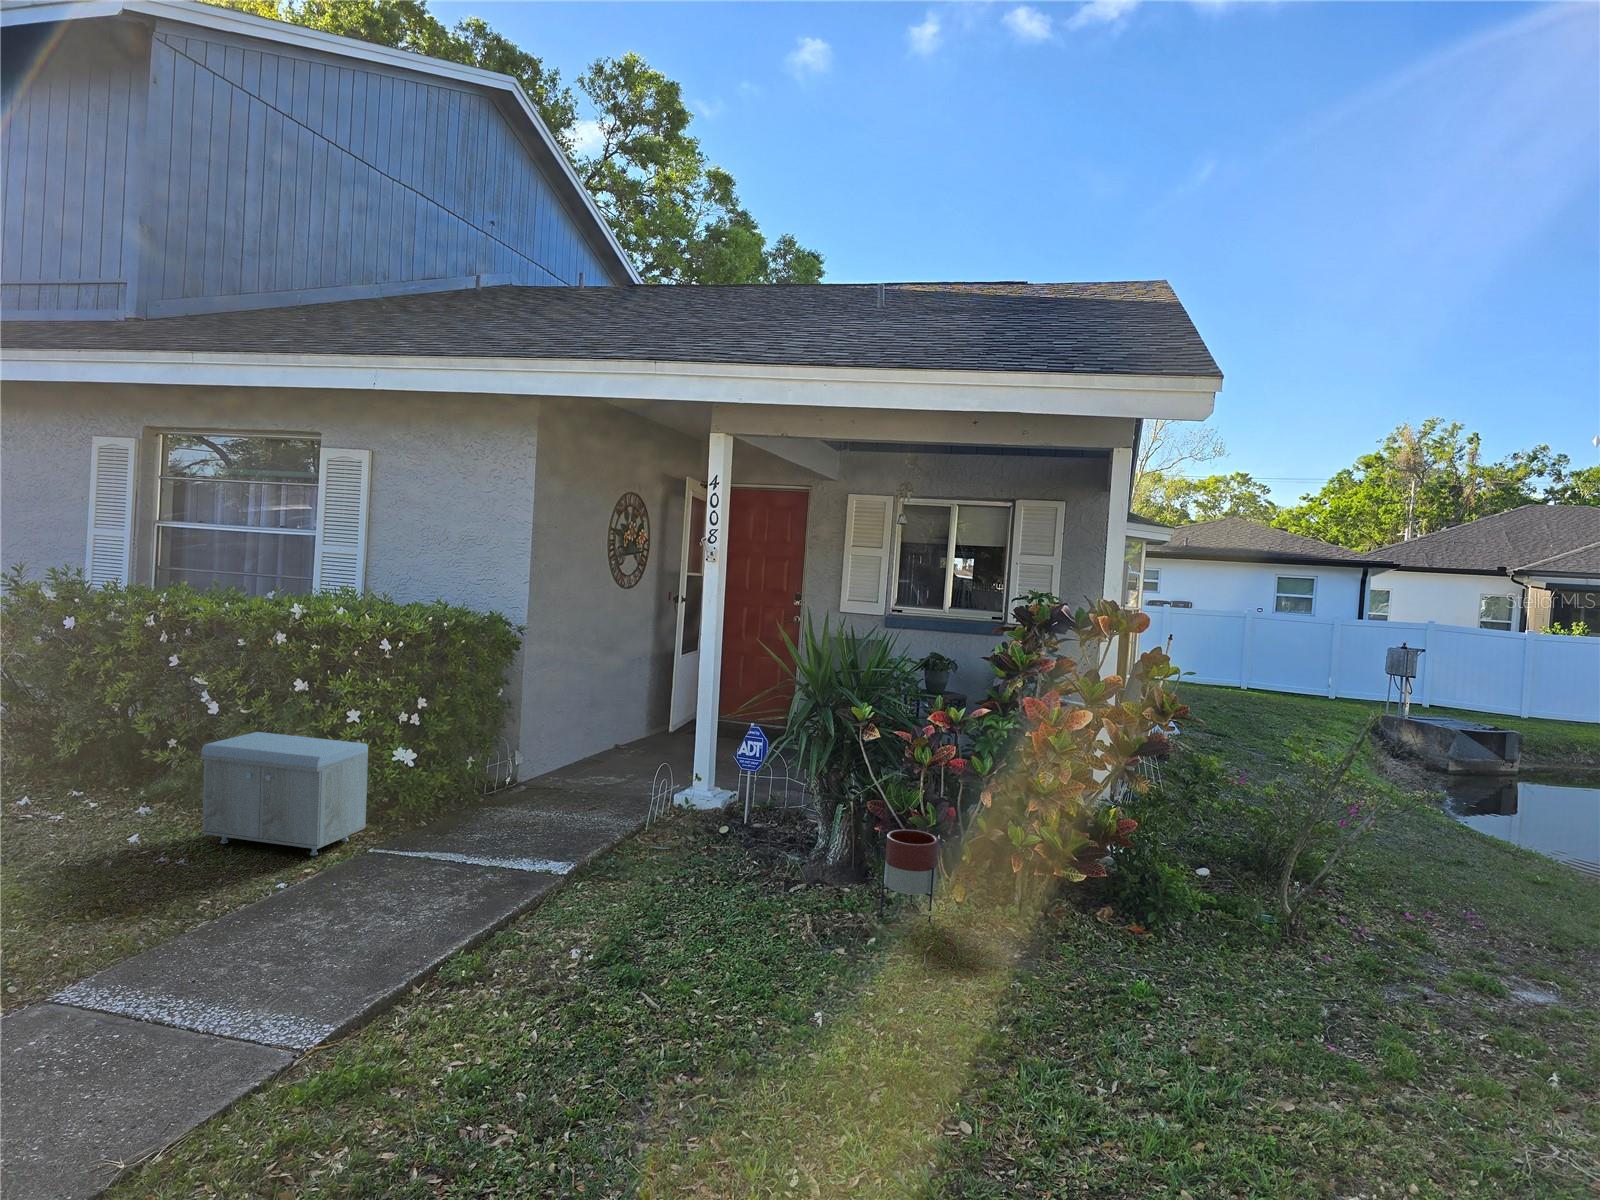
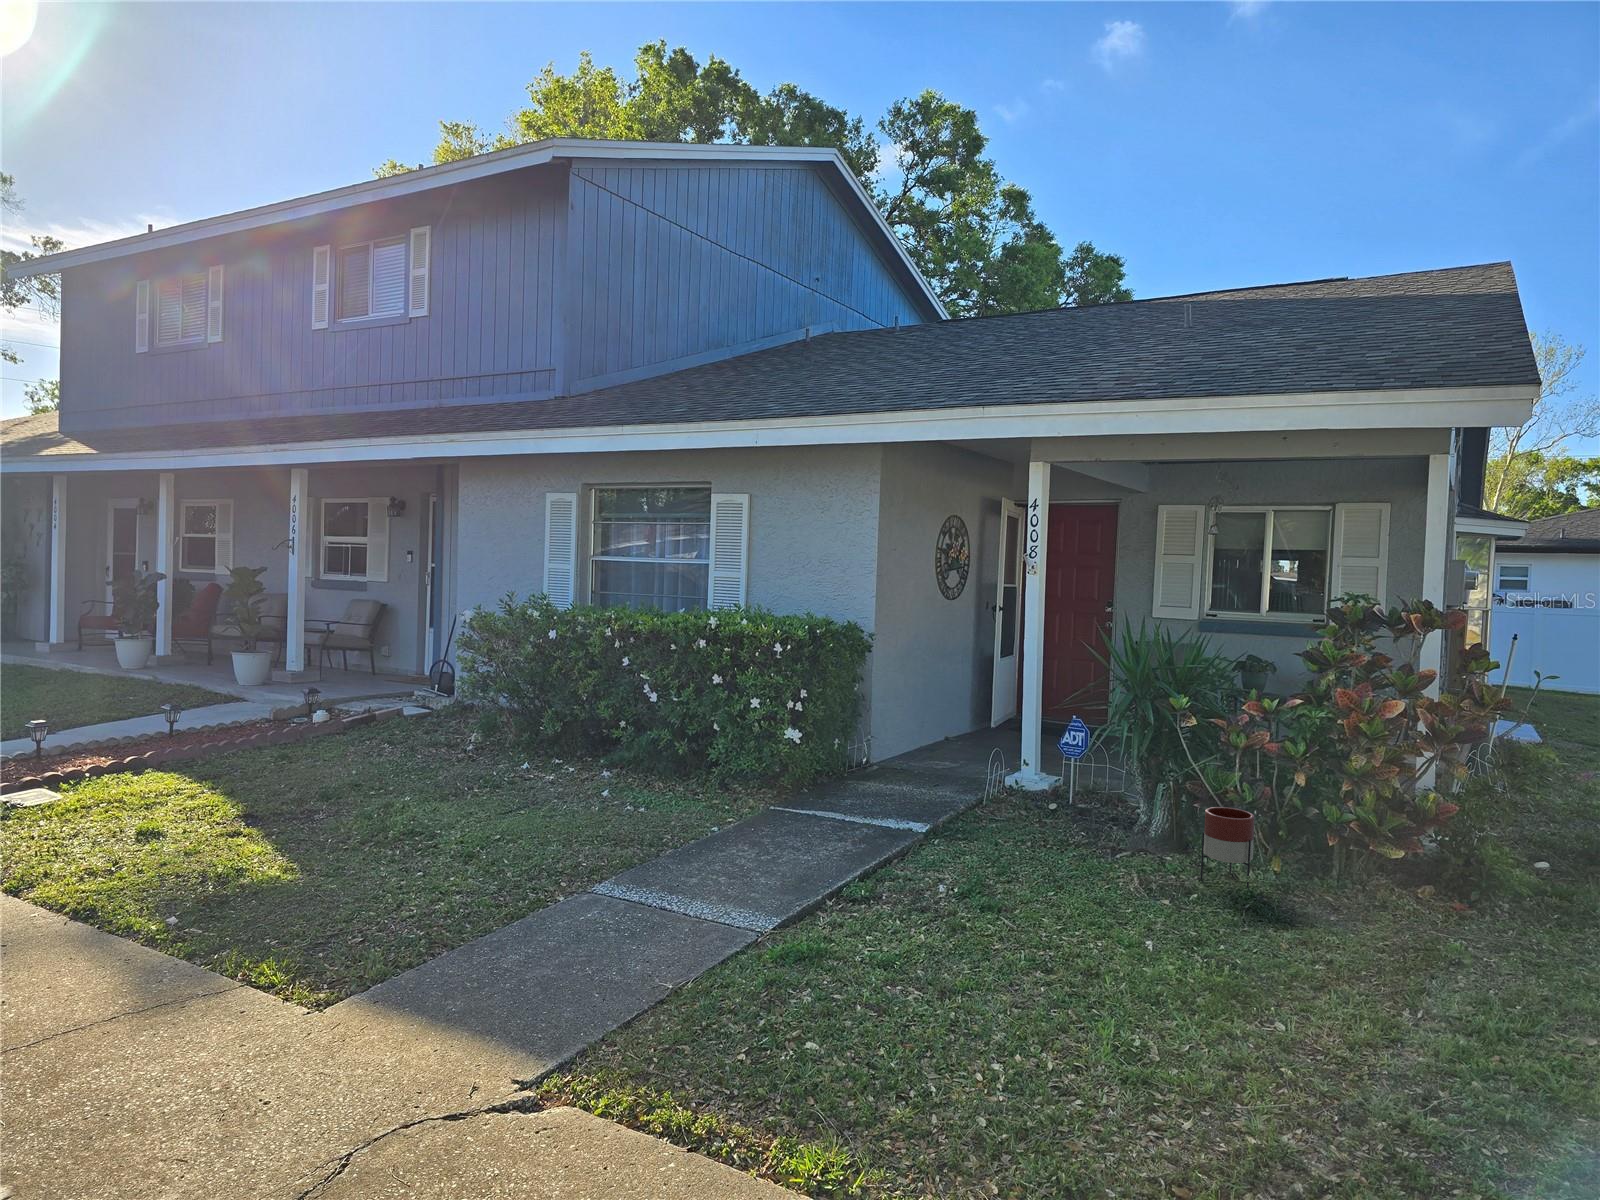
storage bench: present [201,732,368,855] -> none [652,716,765,810]

